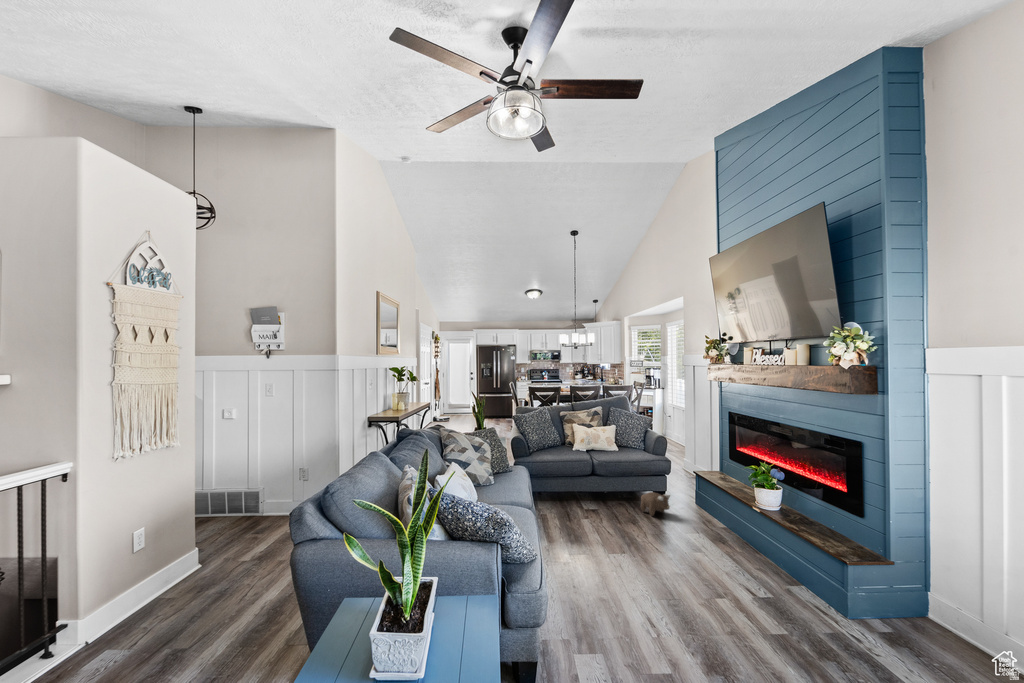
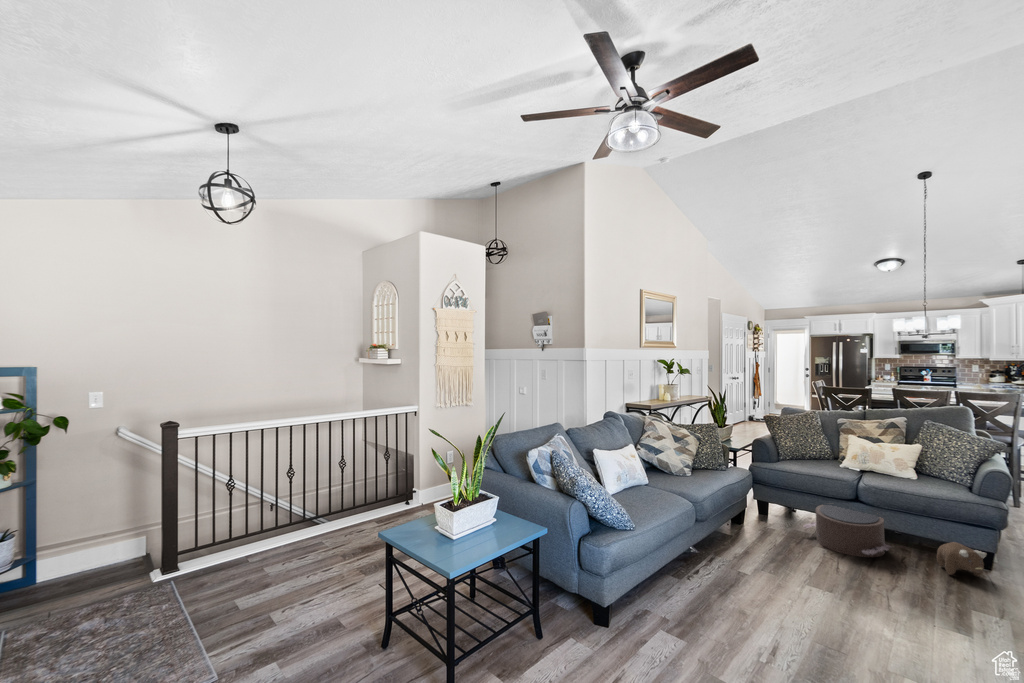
pouf: none [558,480,618,522] -> present [803,505,890,557]

